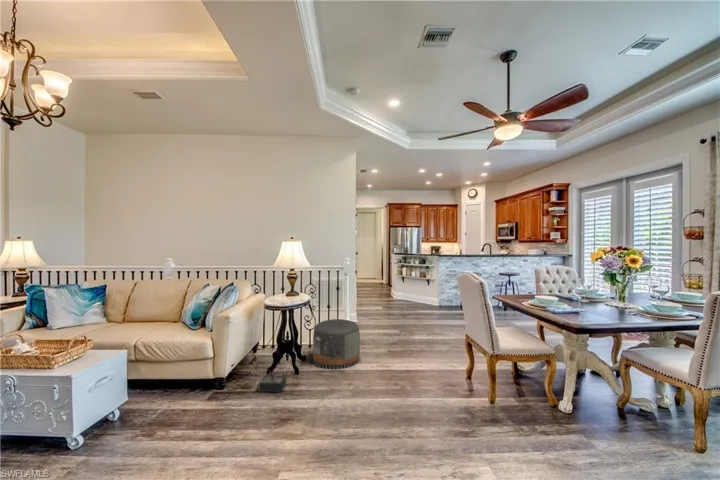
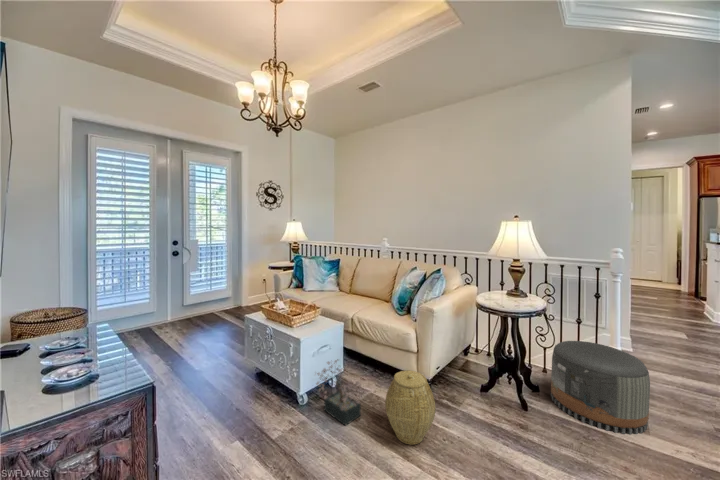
decorative plant: present [250,355,287,392] -> present [317,359,366,425]
woven basket: none [196,367,238,424] -> present [385,370,435,445]

